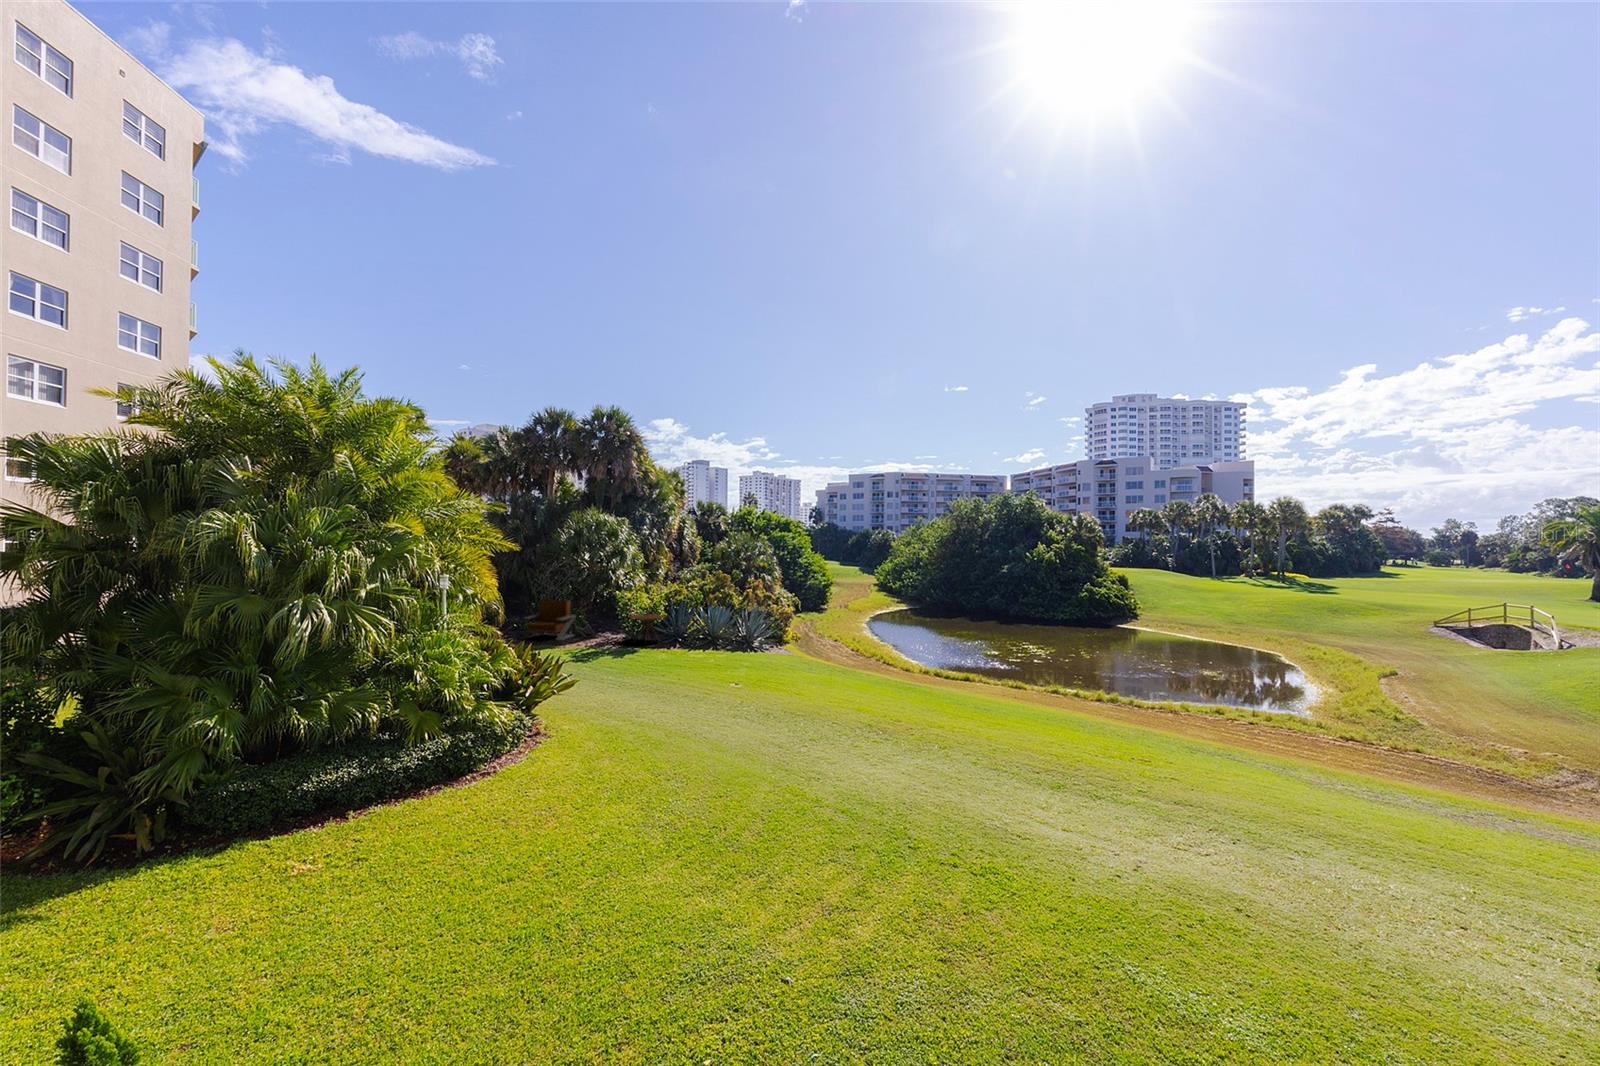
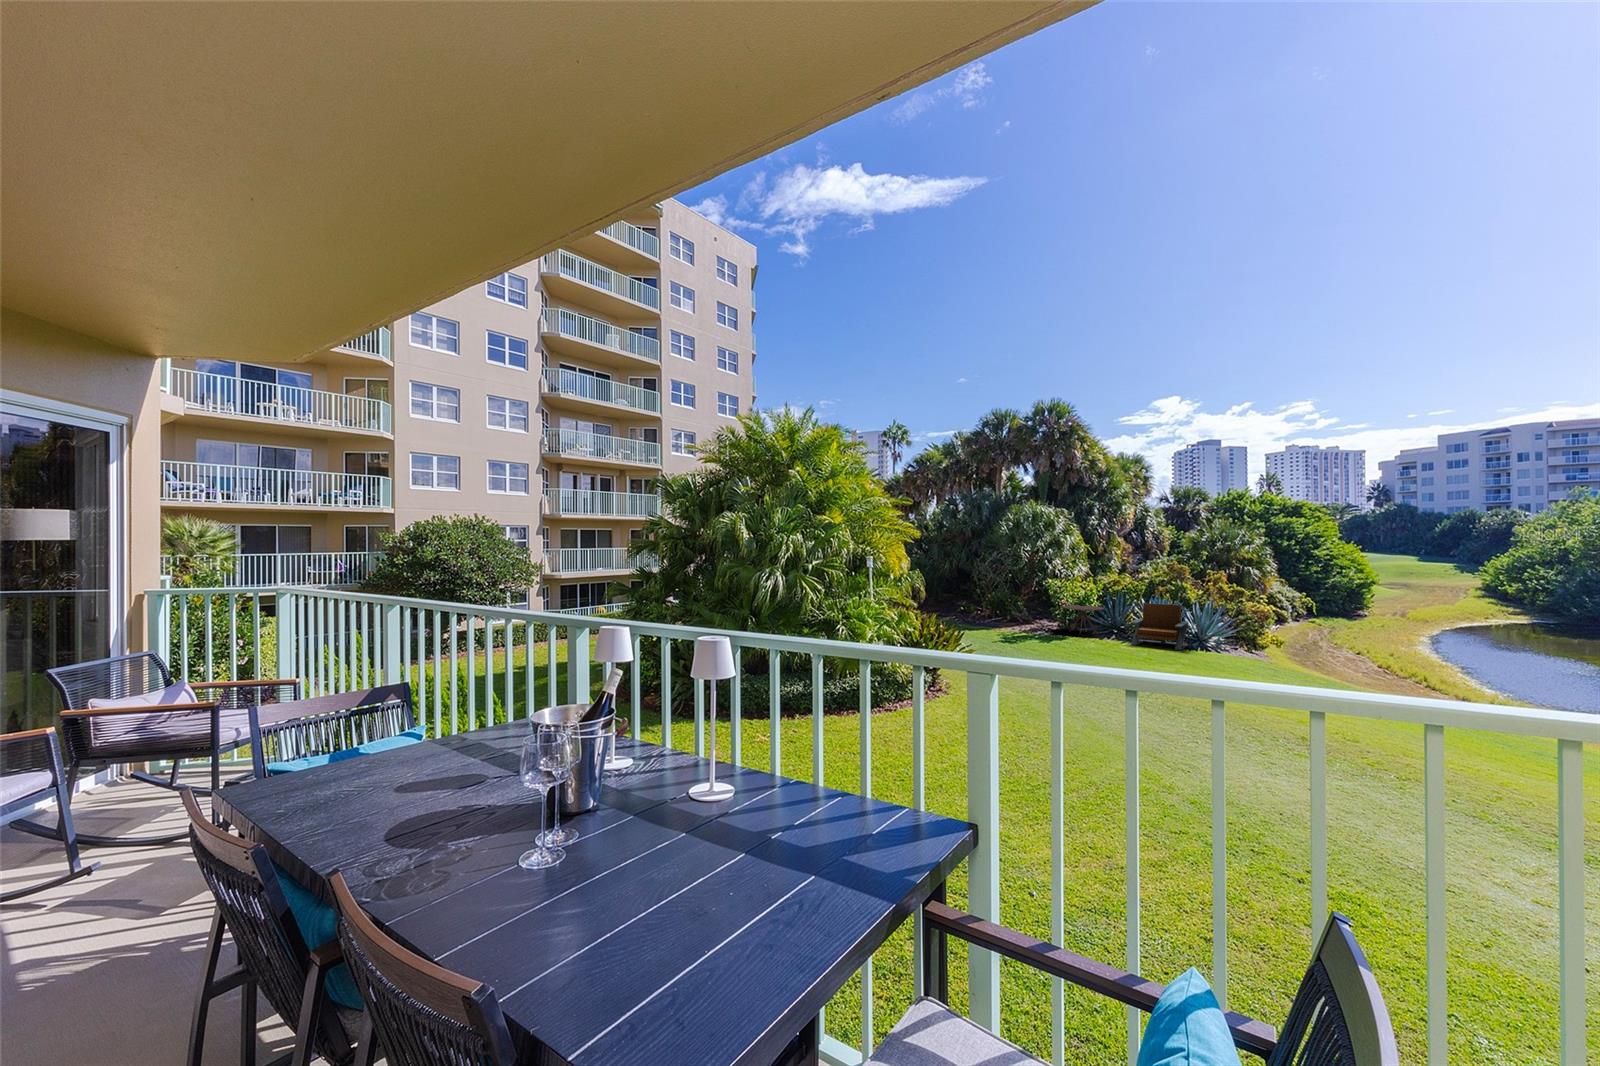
lounge chair: present [522,600,575,641] -> present [1131,603,1188,650]

